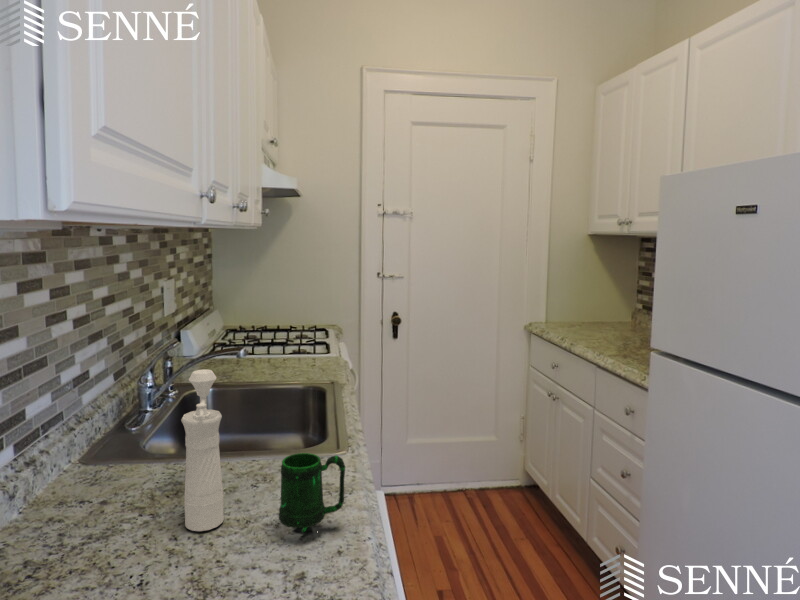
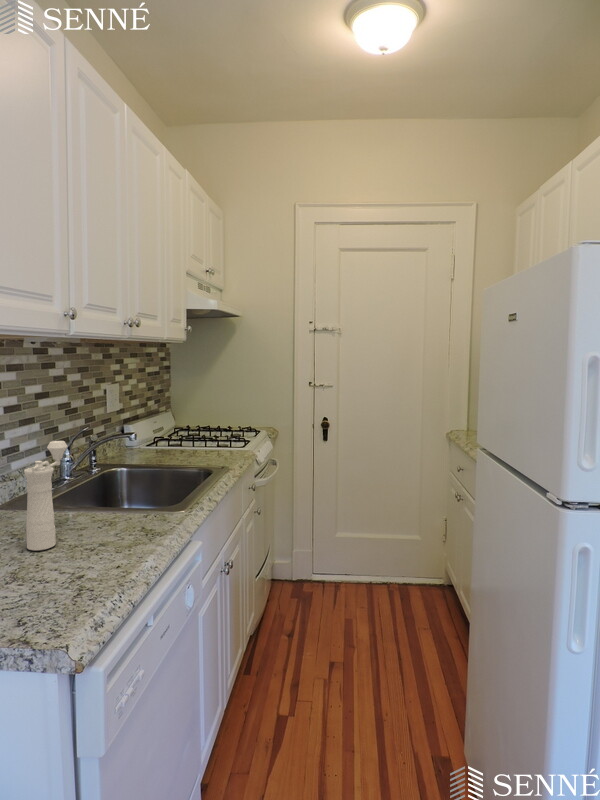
mug: present [279,453,345,532] -> none [81,501,129,562]

